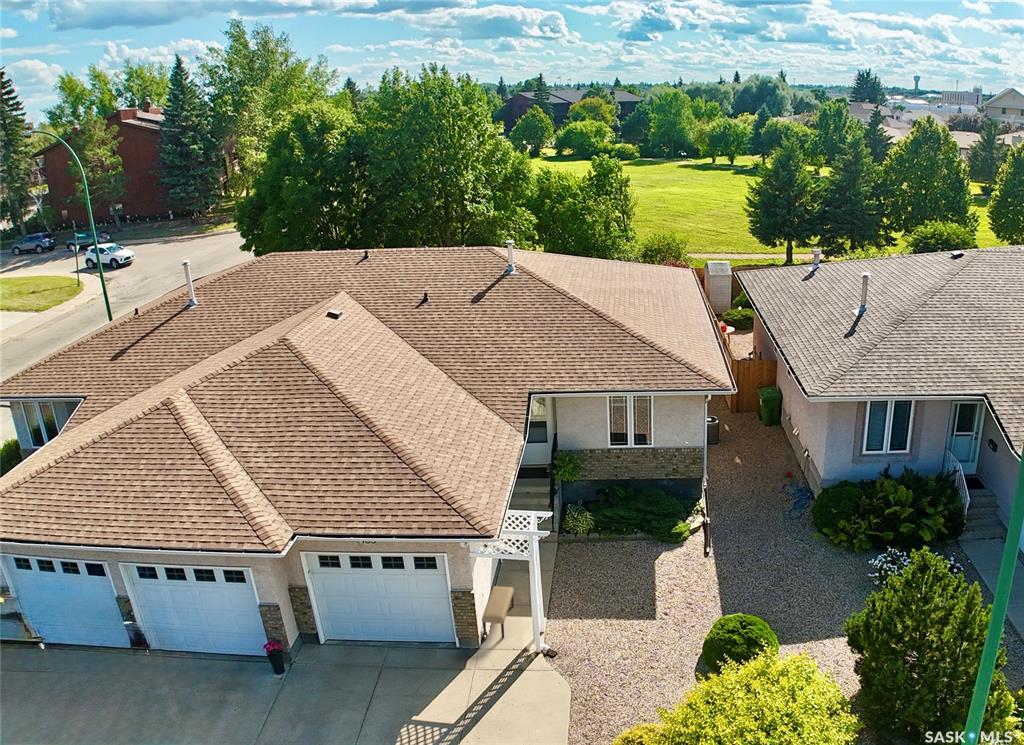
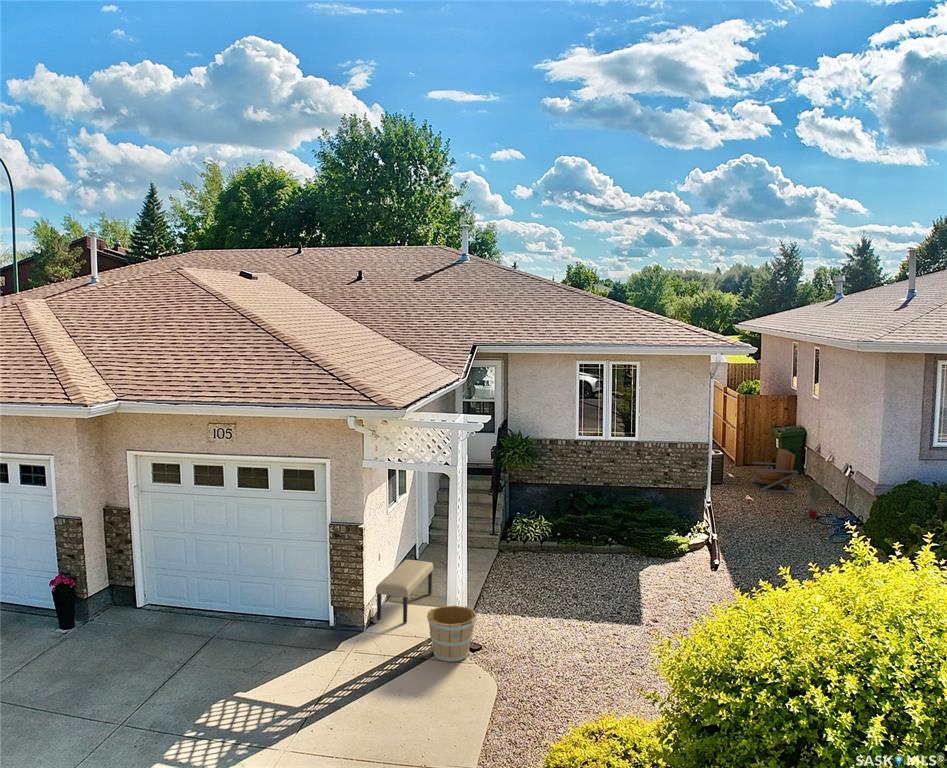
lounge chair: none [746,402,783,442] -> present [751,449,799,493]
wooden bucket: none [522,632,554,670] -> present [427,606,477,662]

